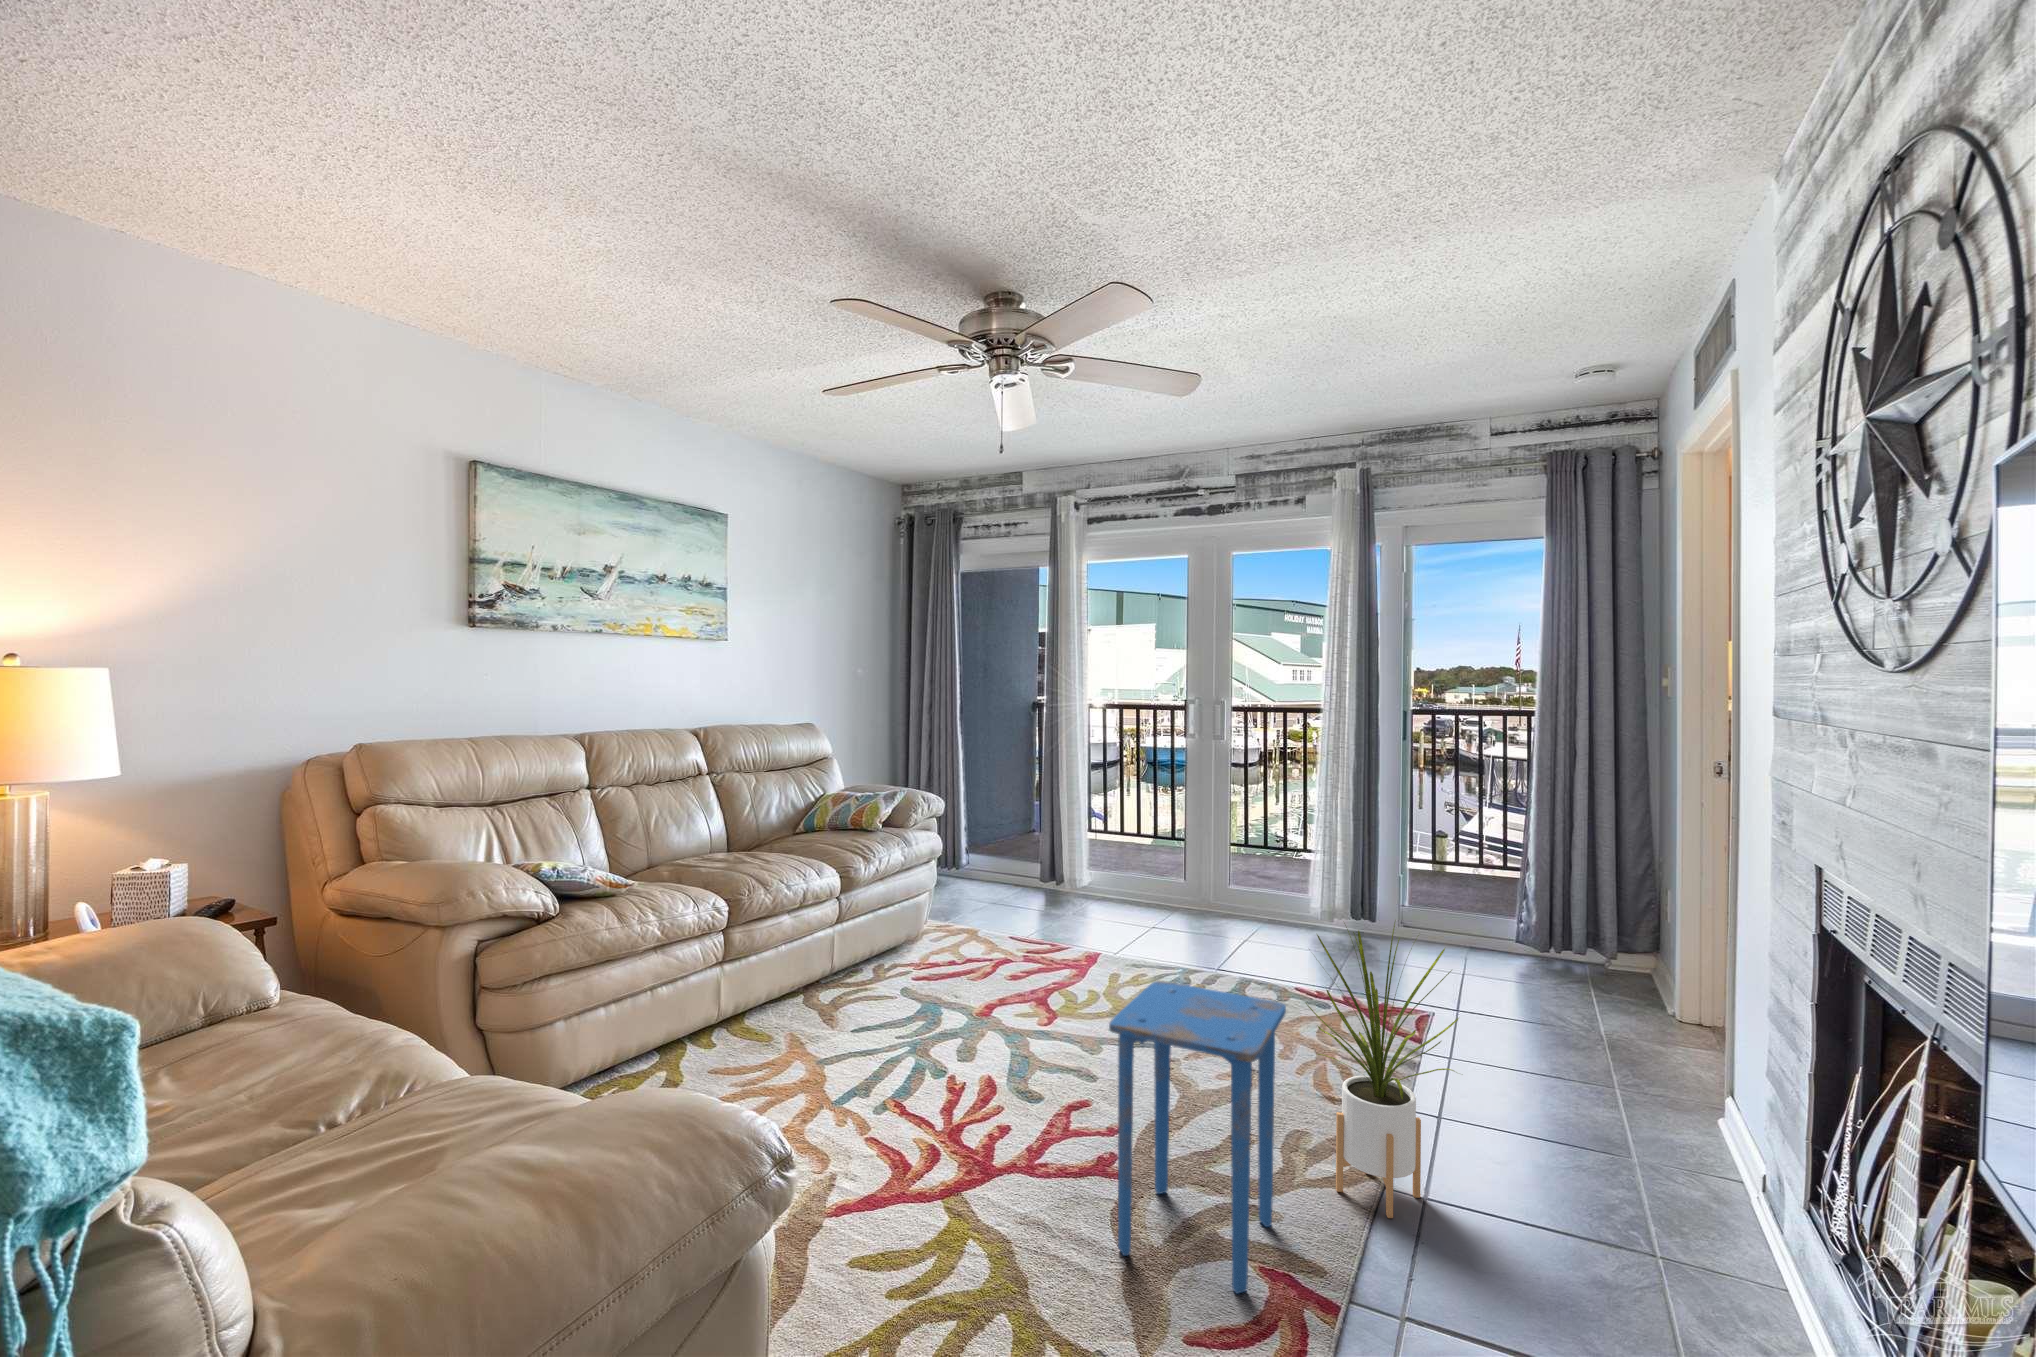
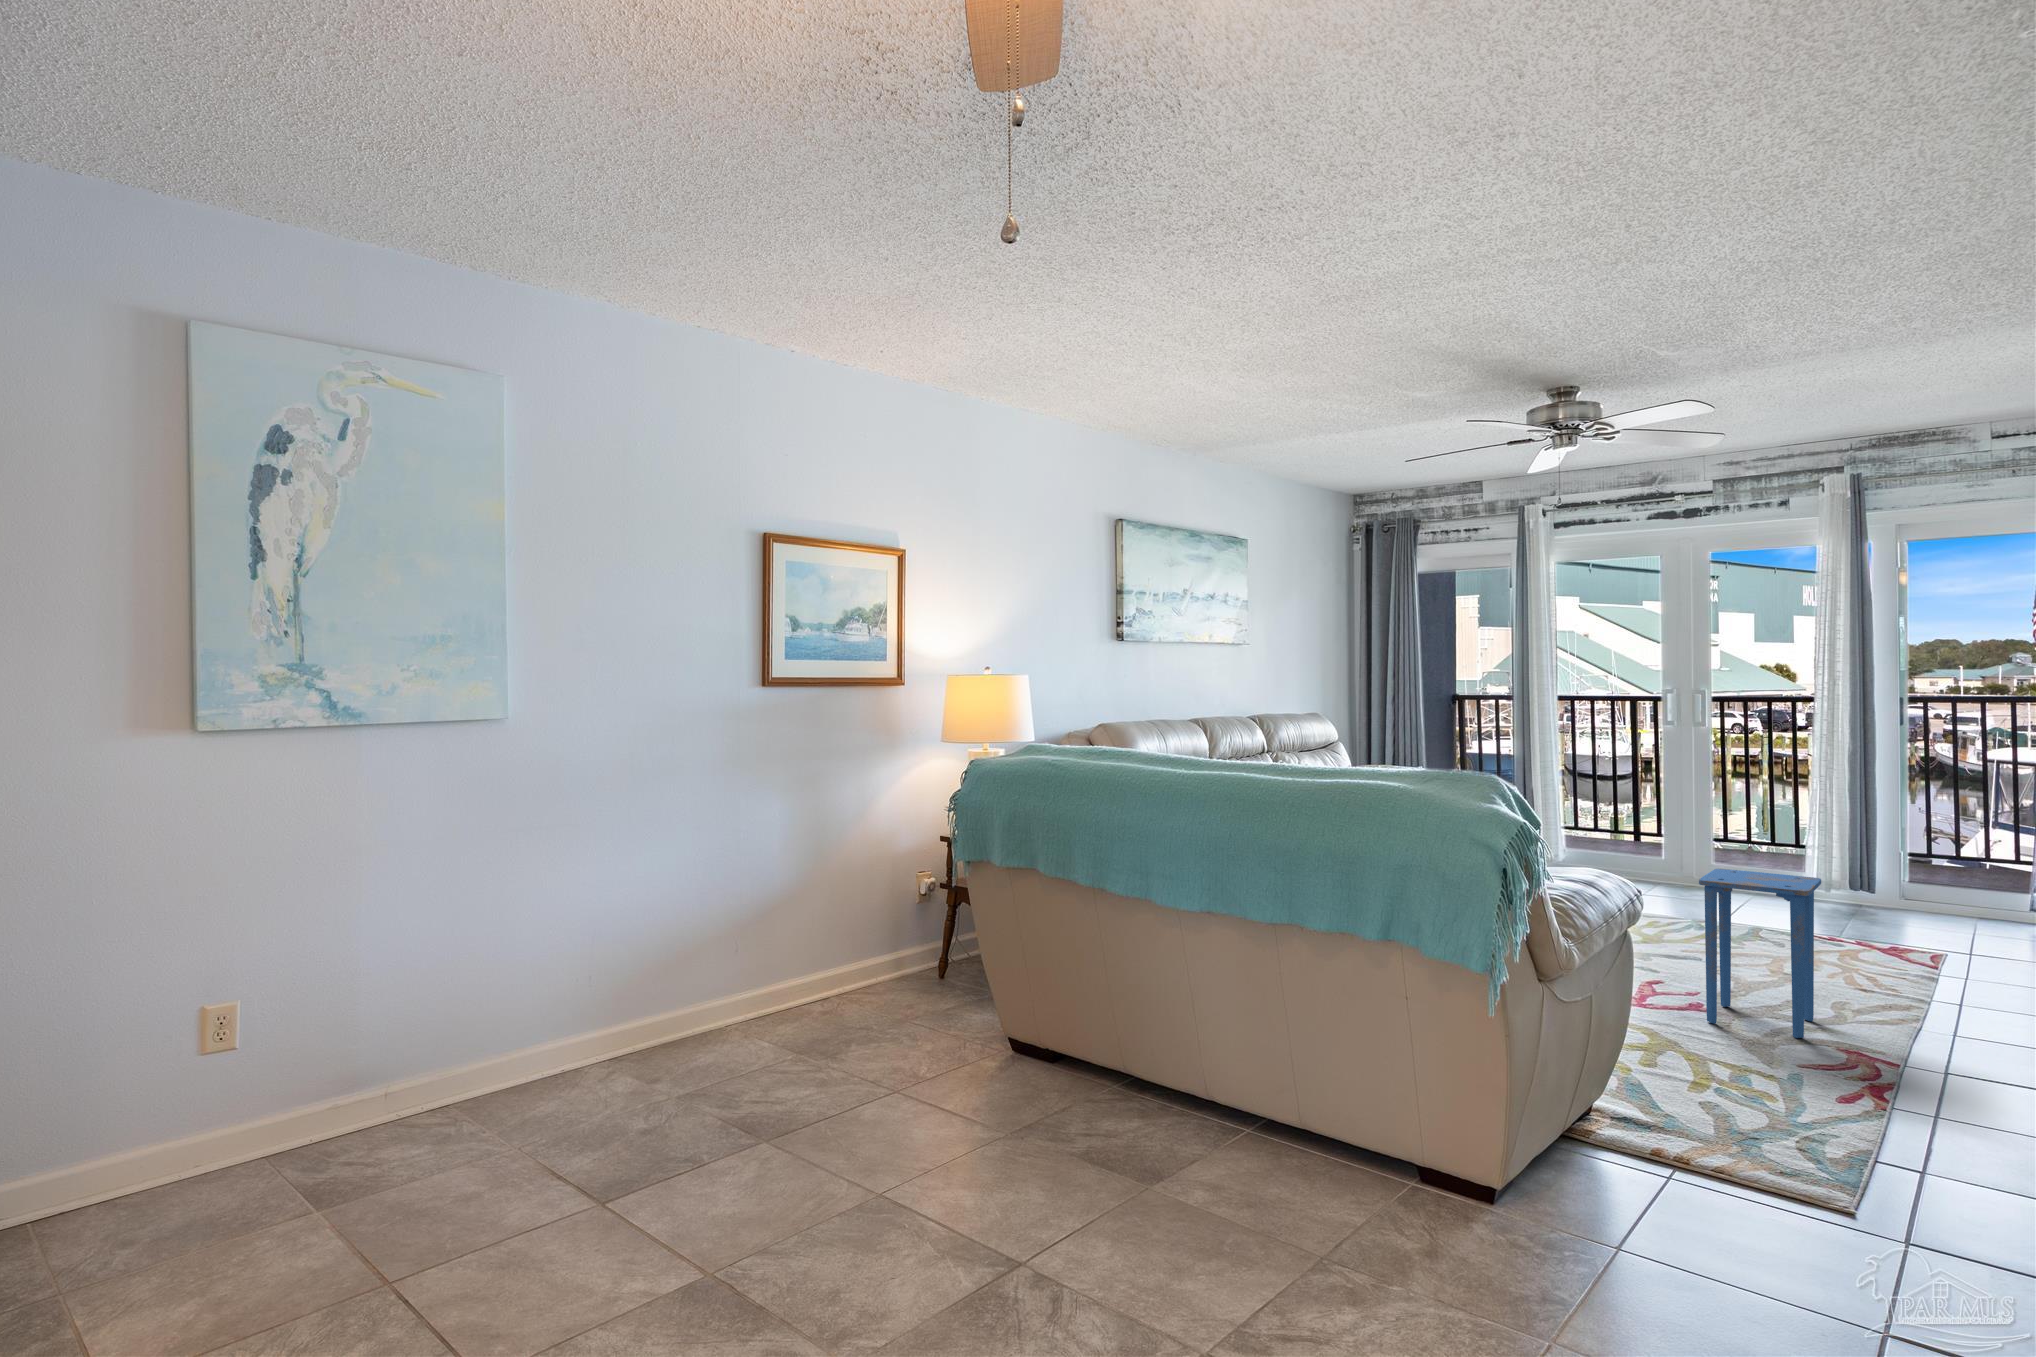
house plant: present [1306,923,1459,1218] -> none [1831,830,1958,1024]

